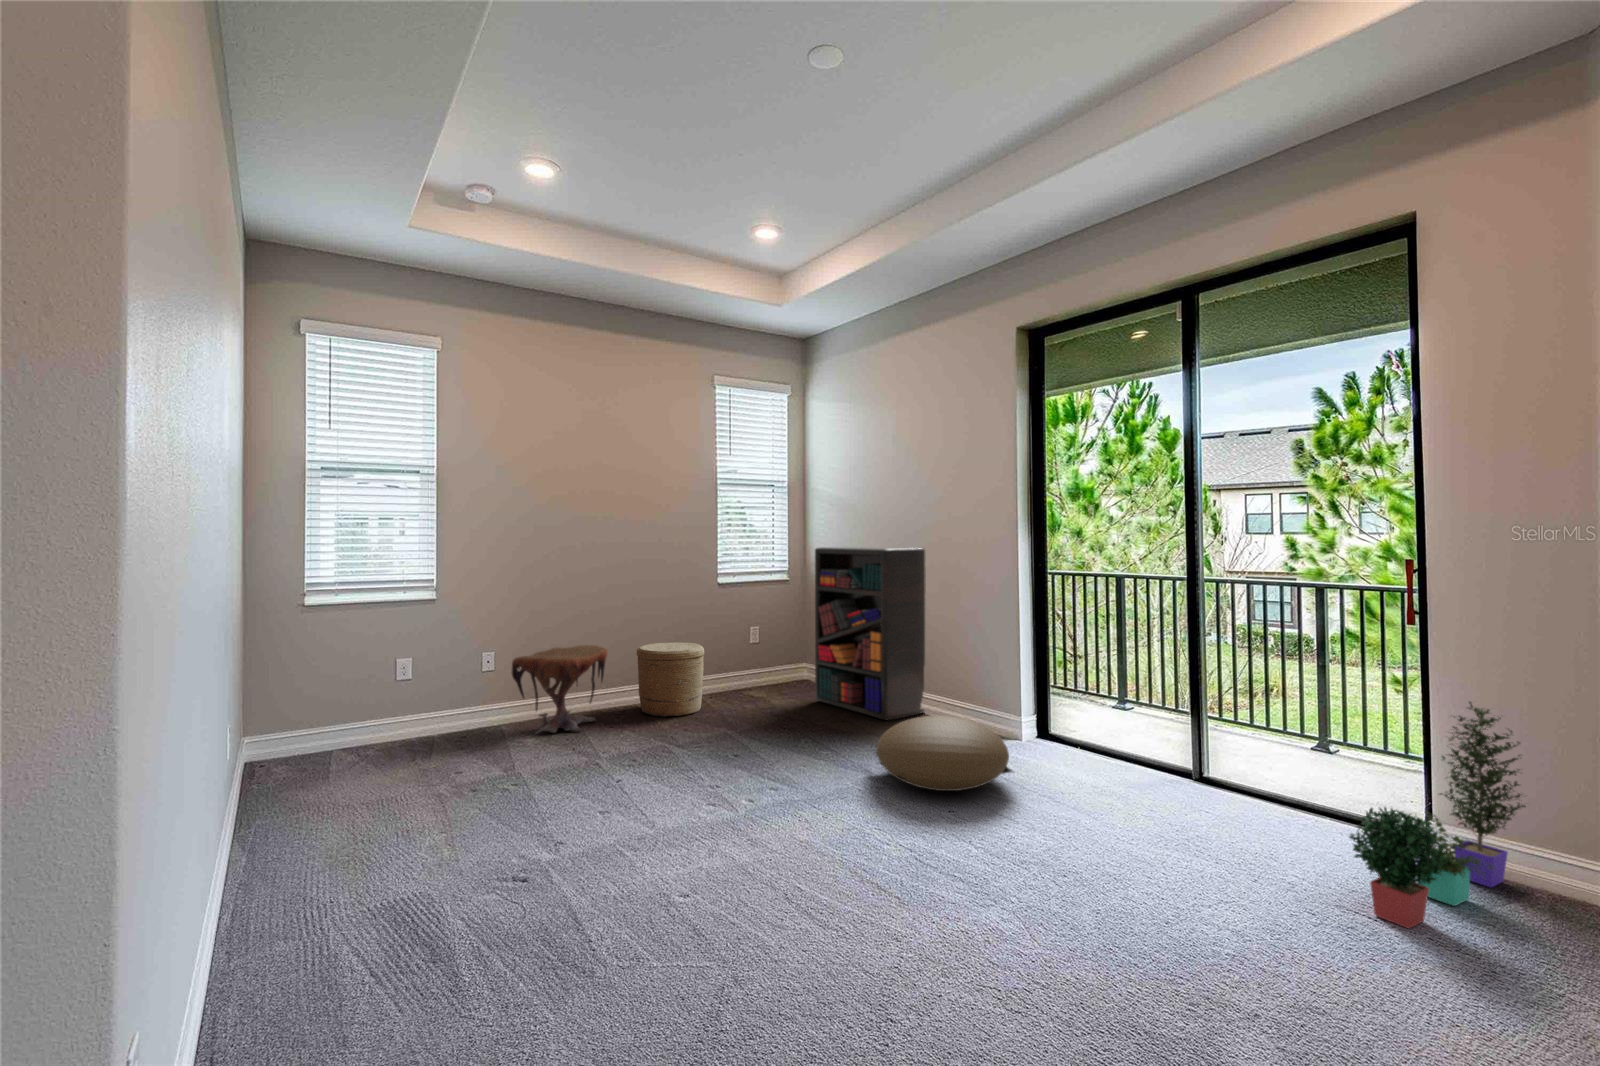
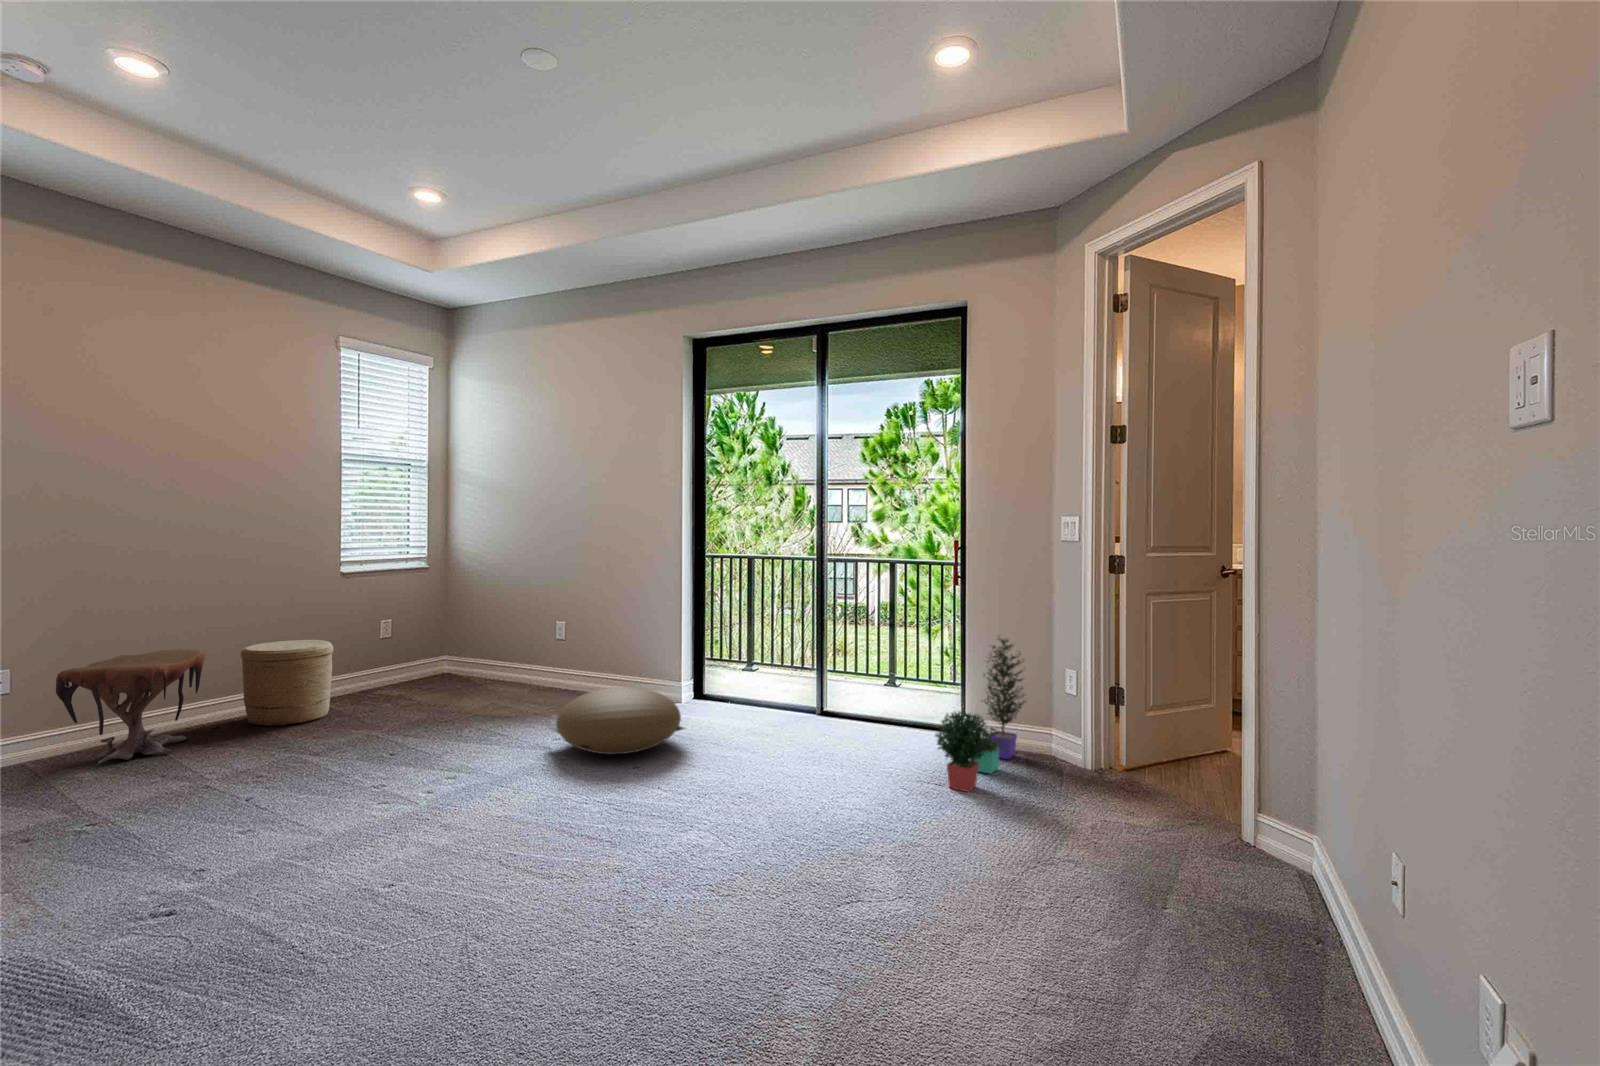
bookshelf: present [815,547,926,720] -> none [465,531,586,702]

